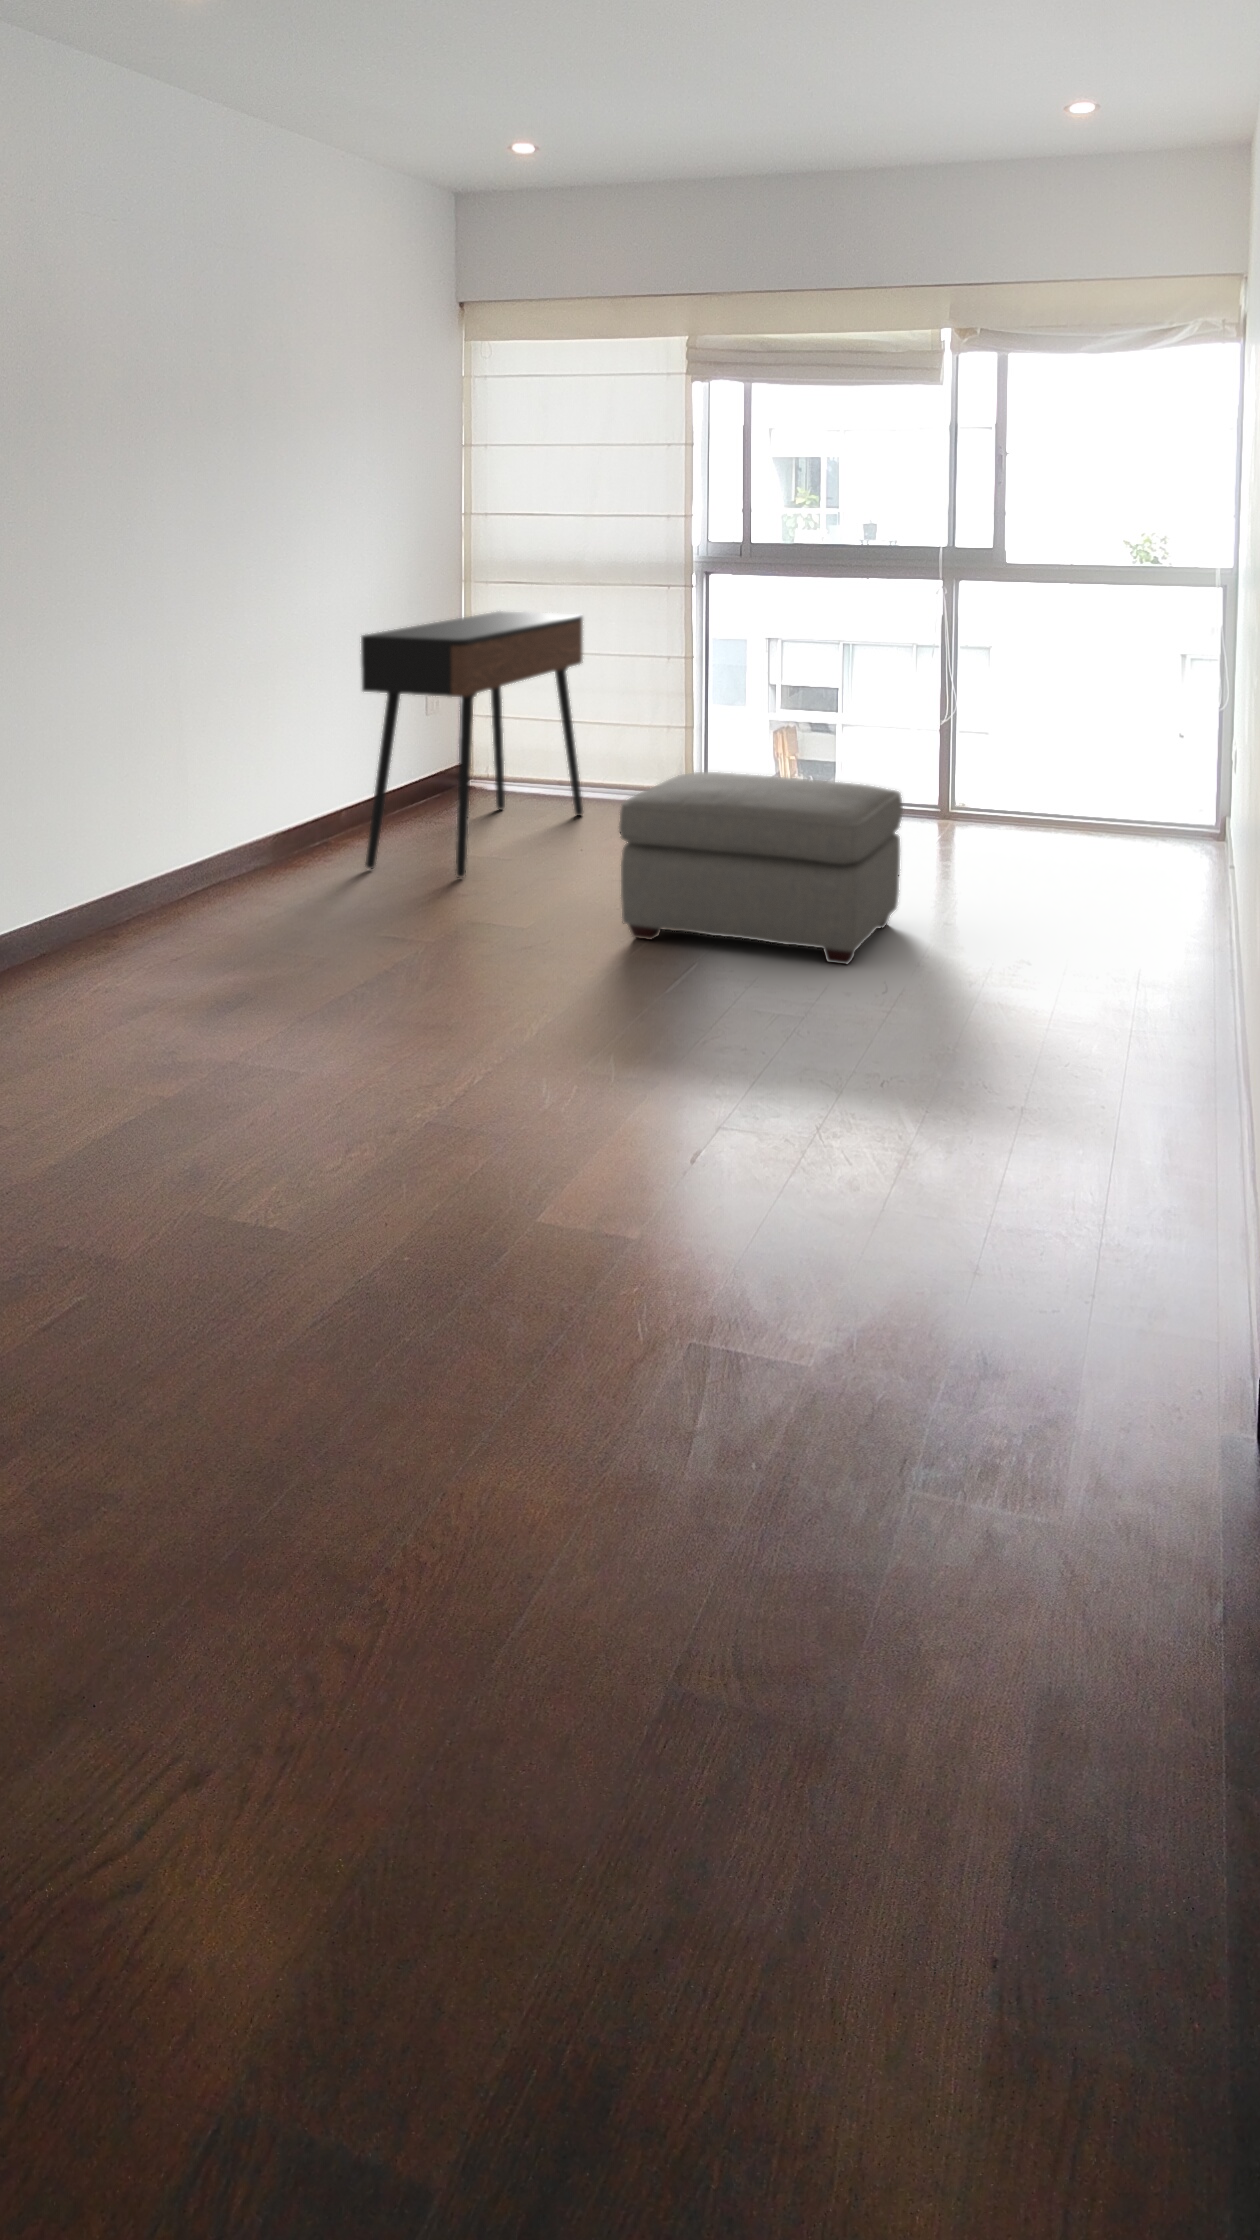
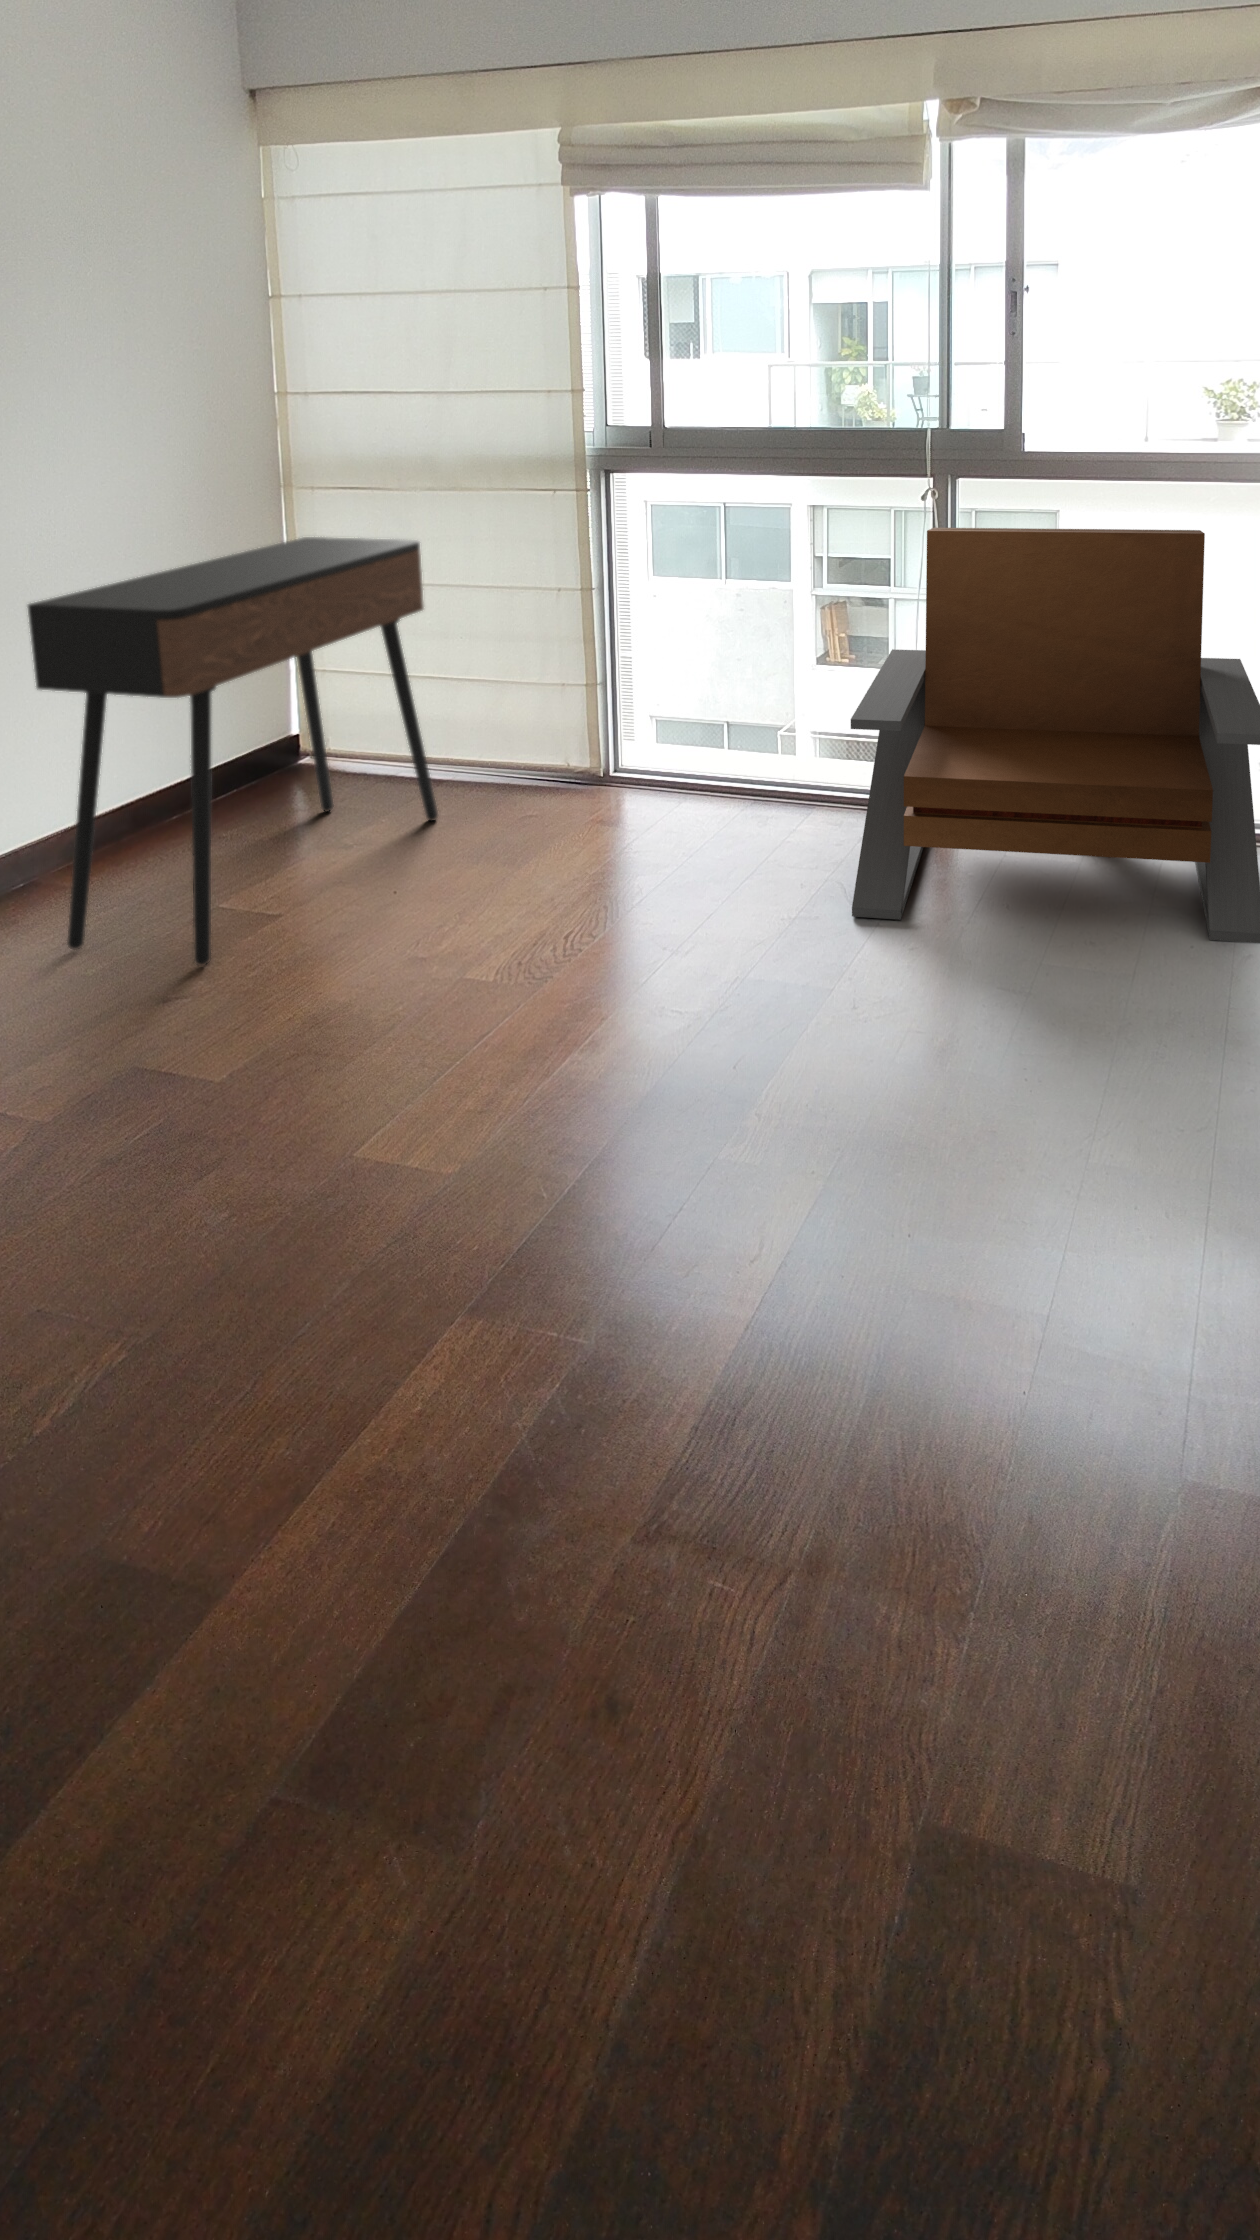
lounge chair: none [889,613,1170,883] -> present [851,528,1260,943]
ottoman: present [619,772,903,964] -> none [377,817,853,1177]

